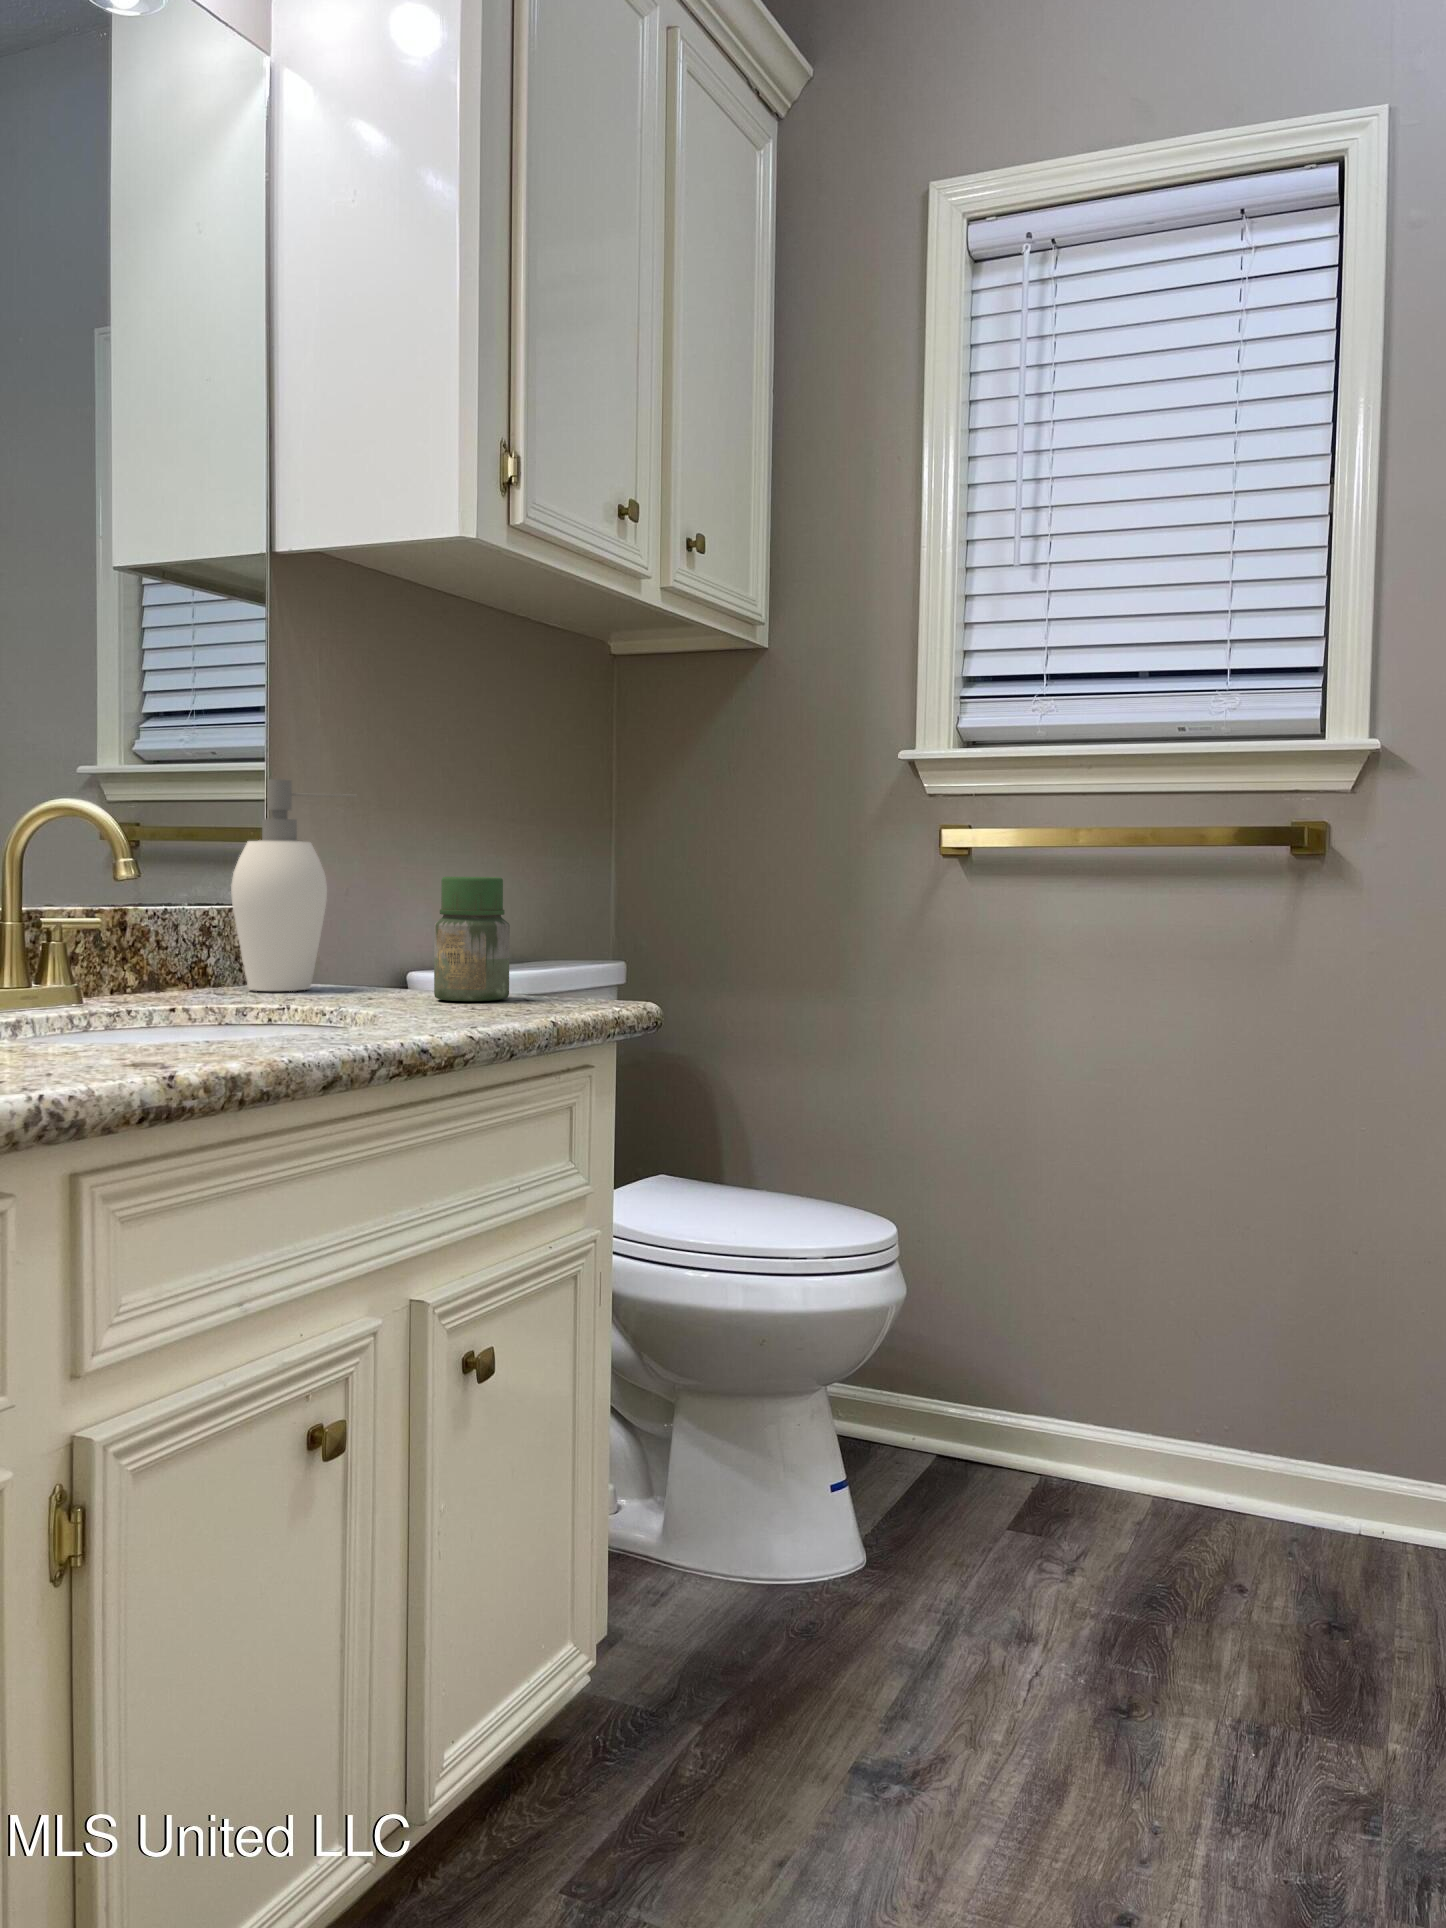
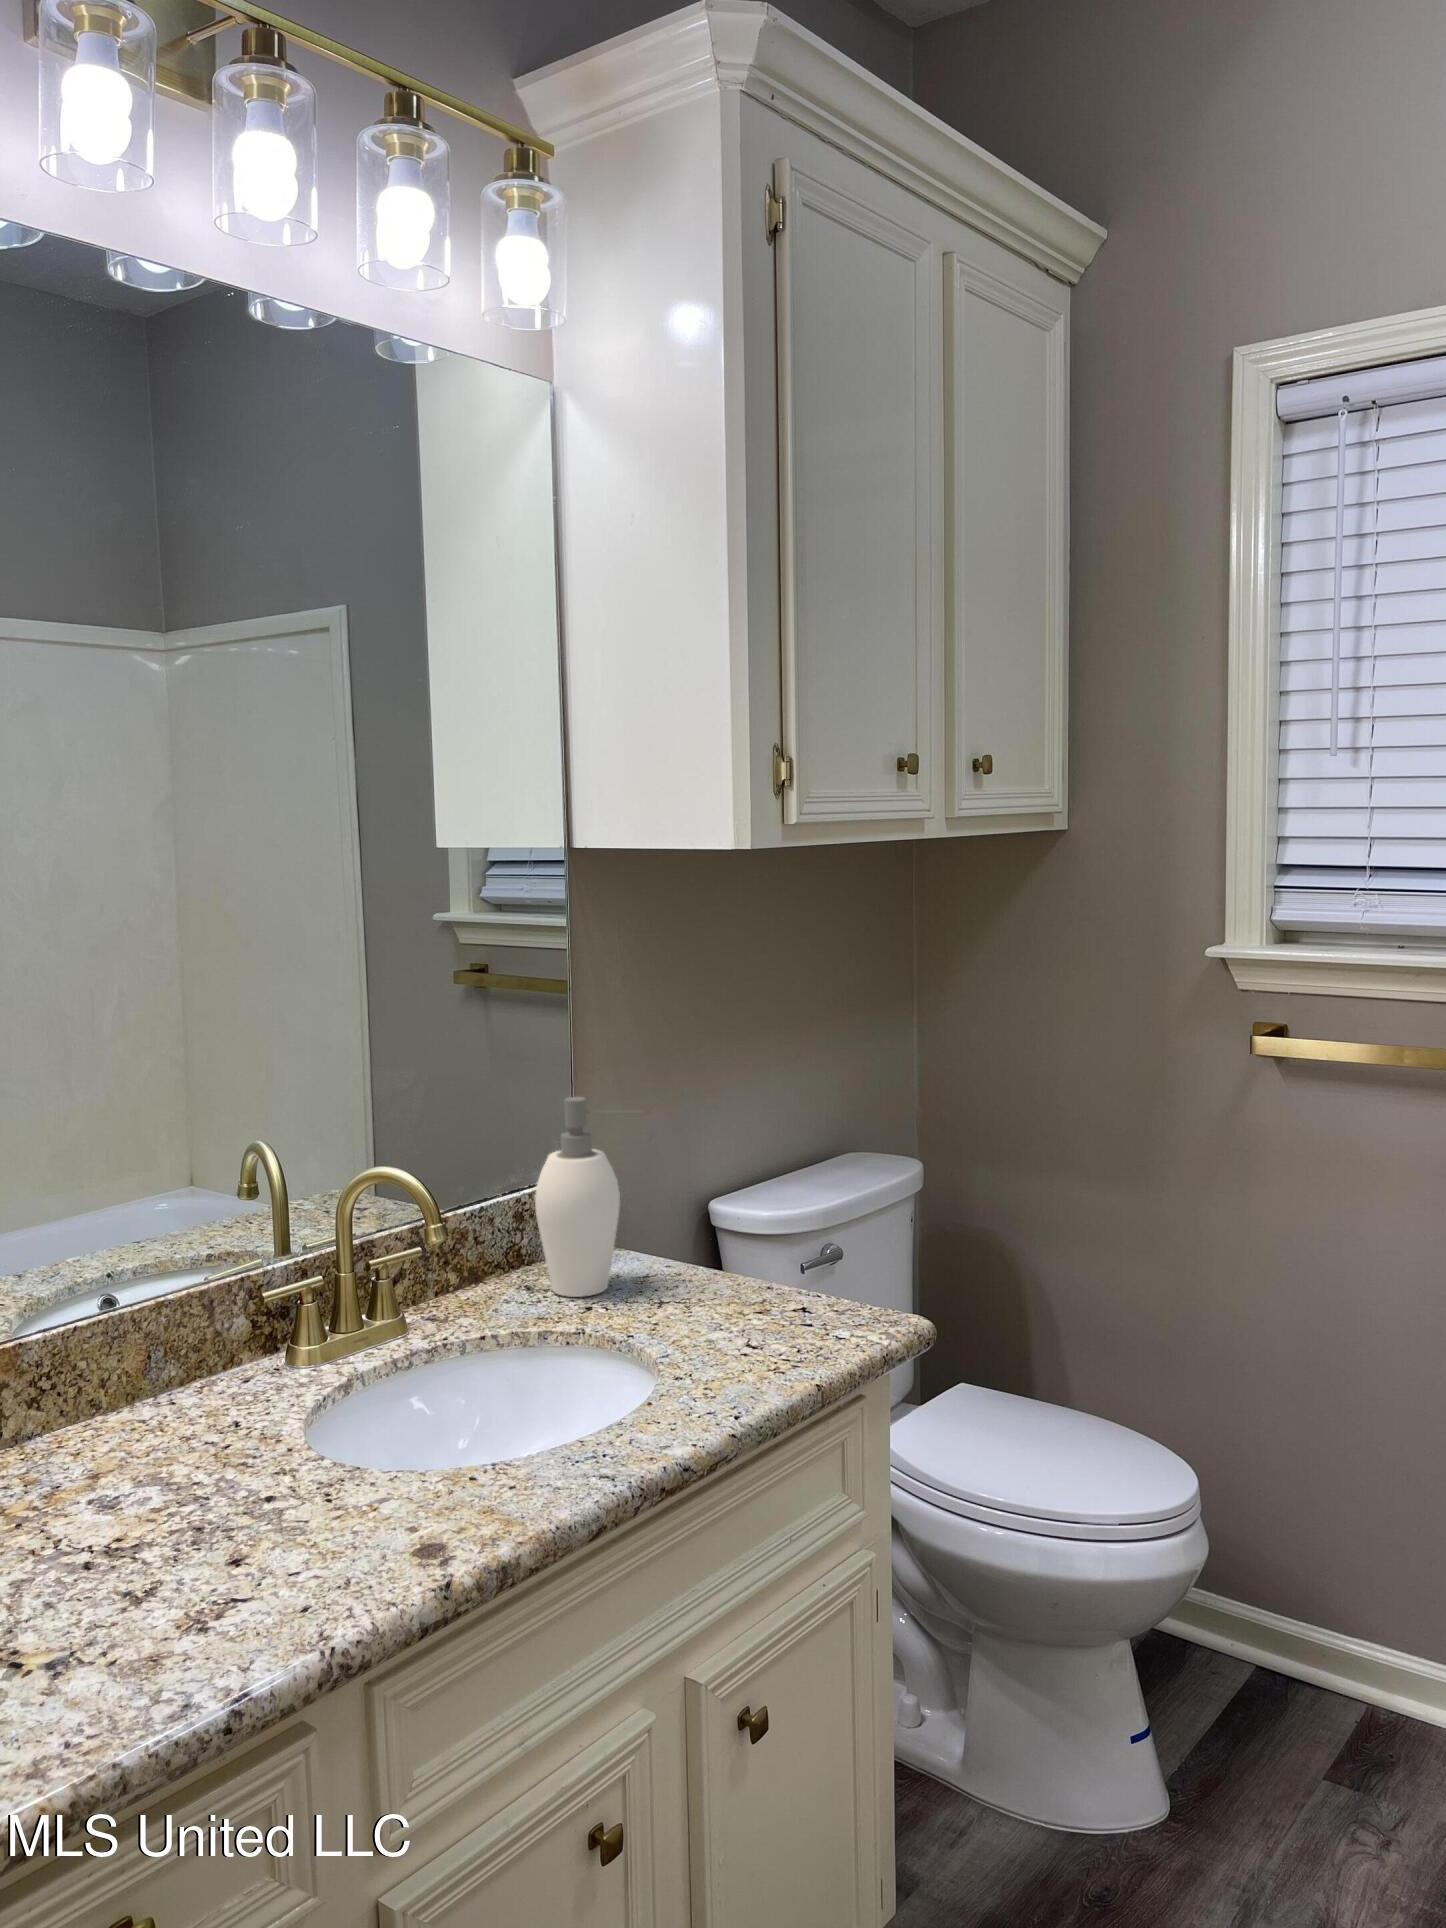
jar: present [434,877,510,1001] -> none [711,1209,782,1339]

